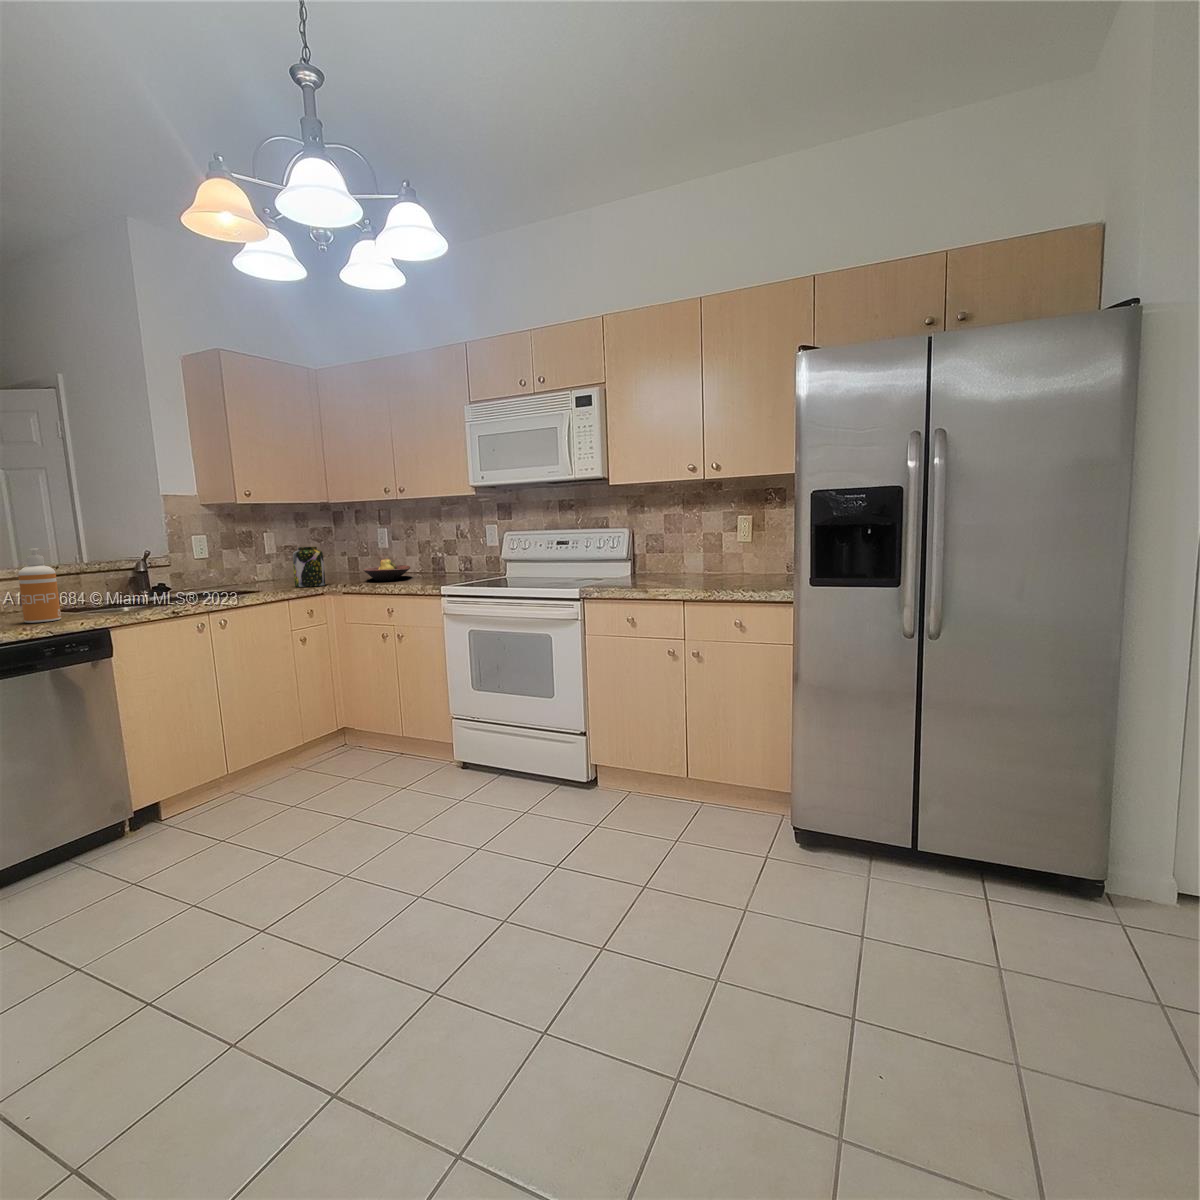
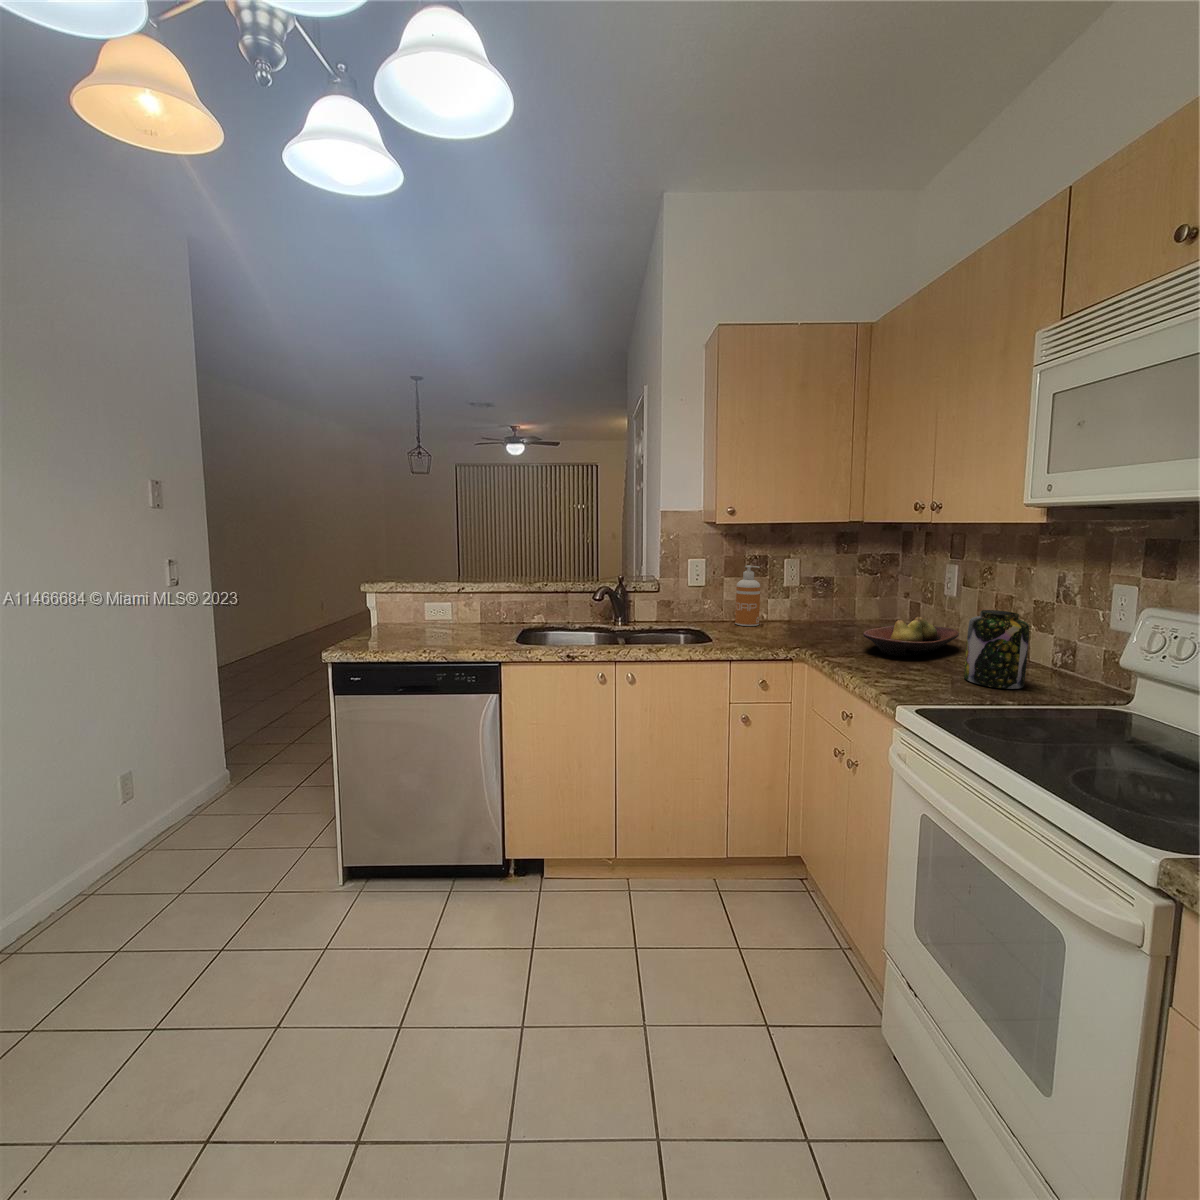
jar: present [293,547,325,587] -> present [964,610,1029,689]
soap dispenser: present [18,549,61,623] -> present [735,565,760,626]

